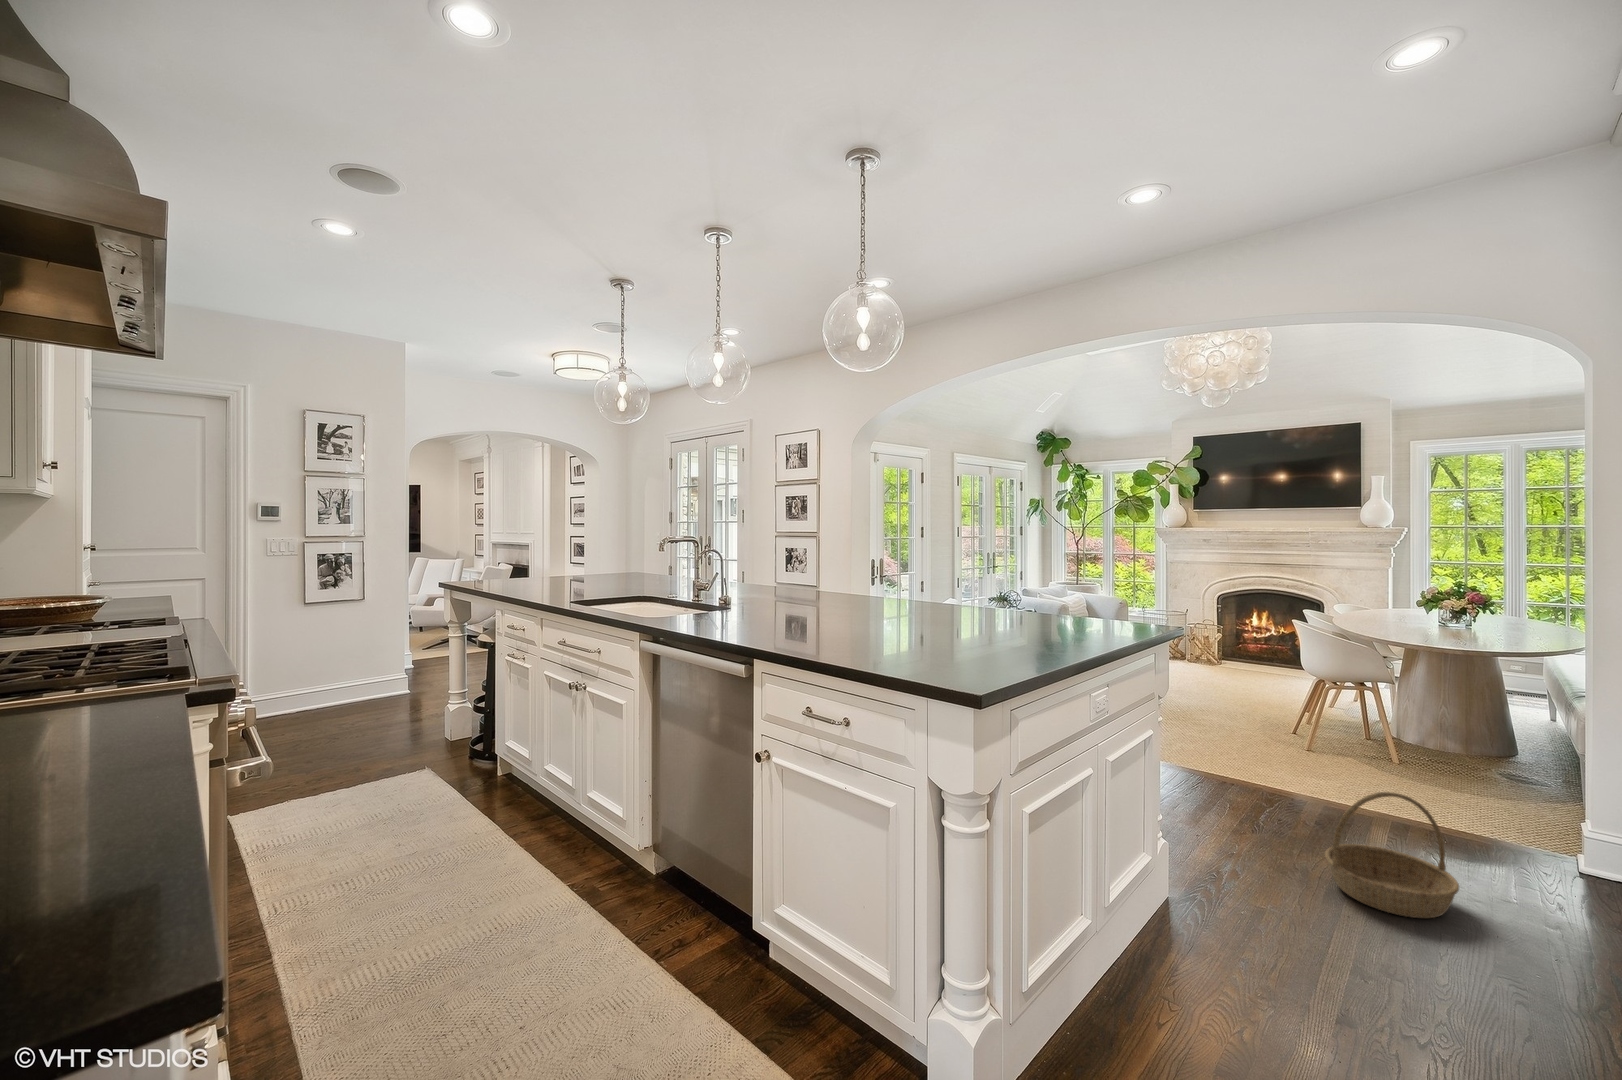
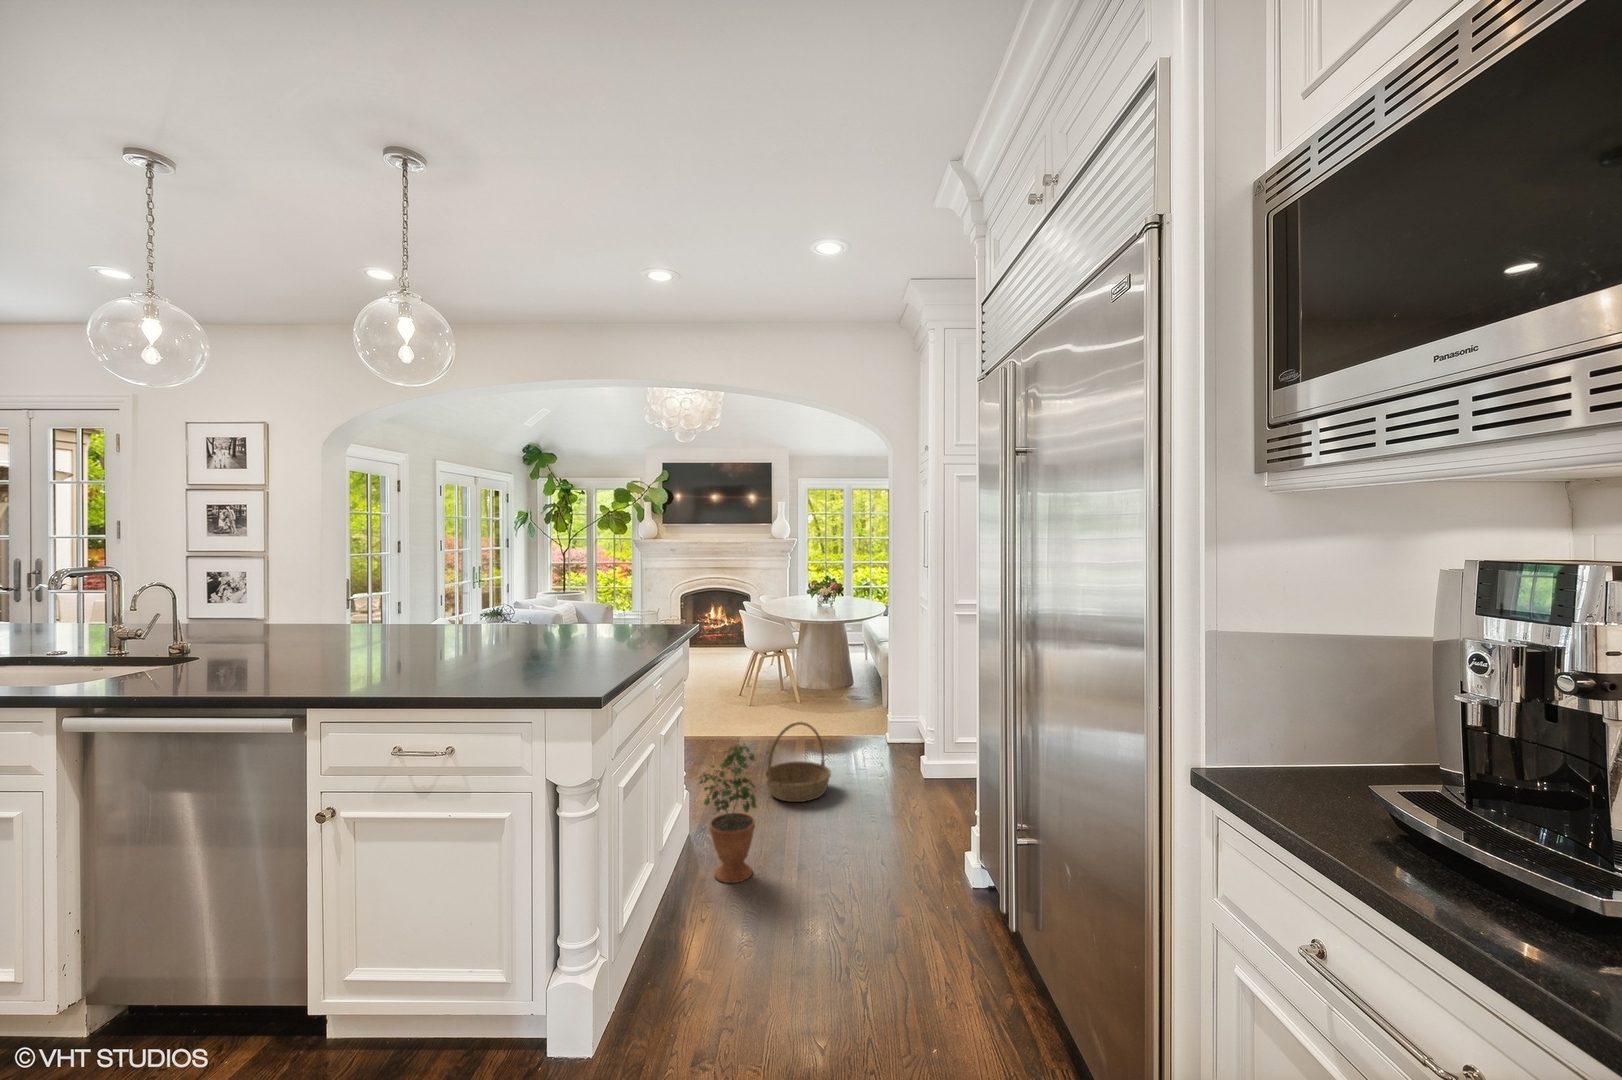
potted plant: none [1210,795,1307,1004] -> present [699,746,756,883]

